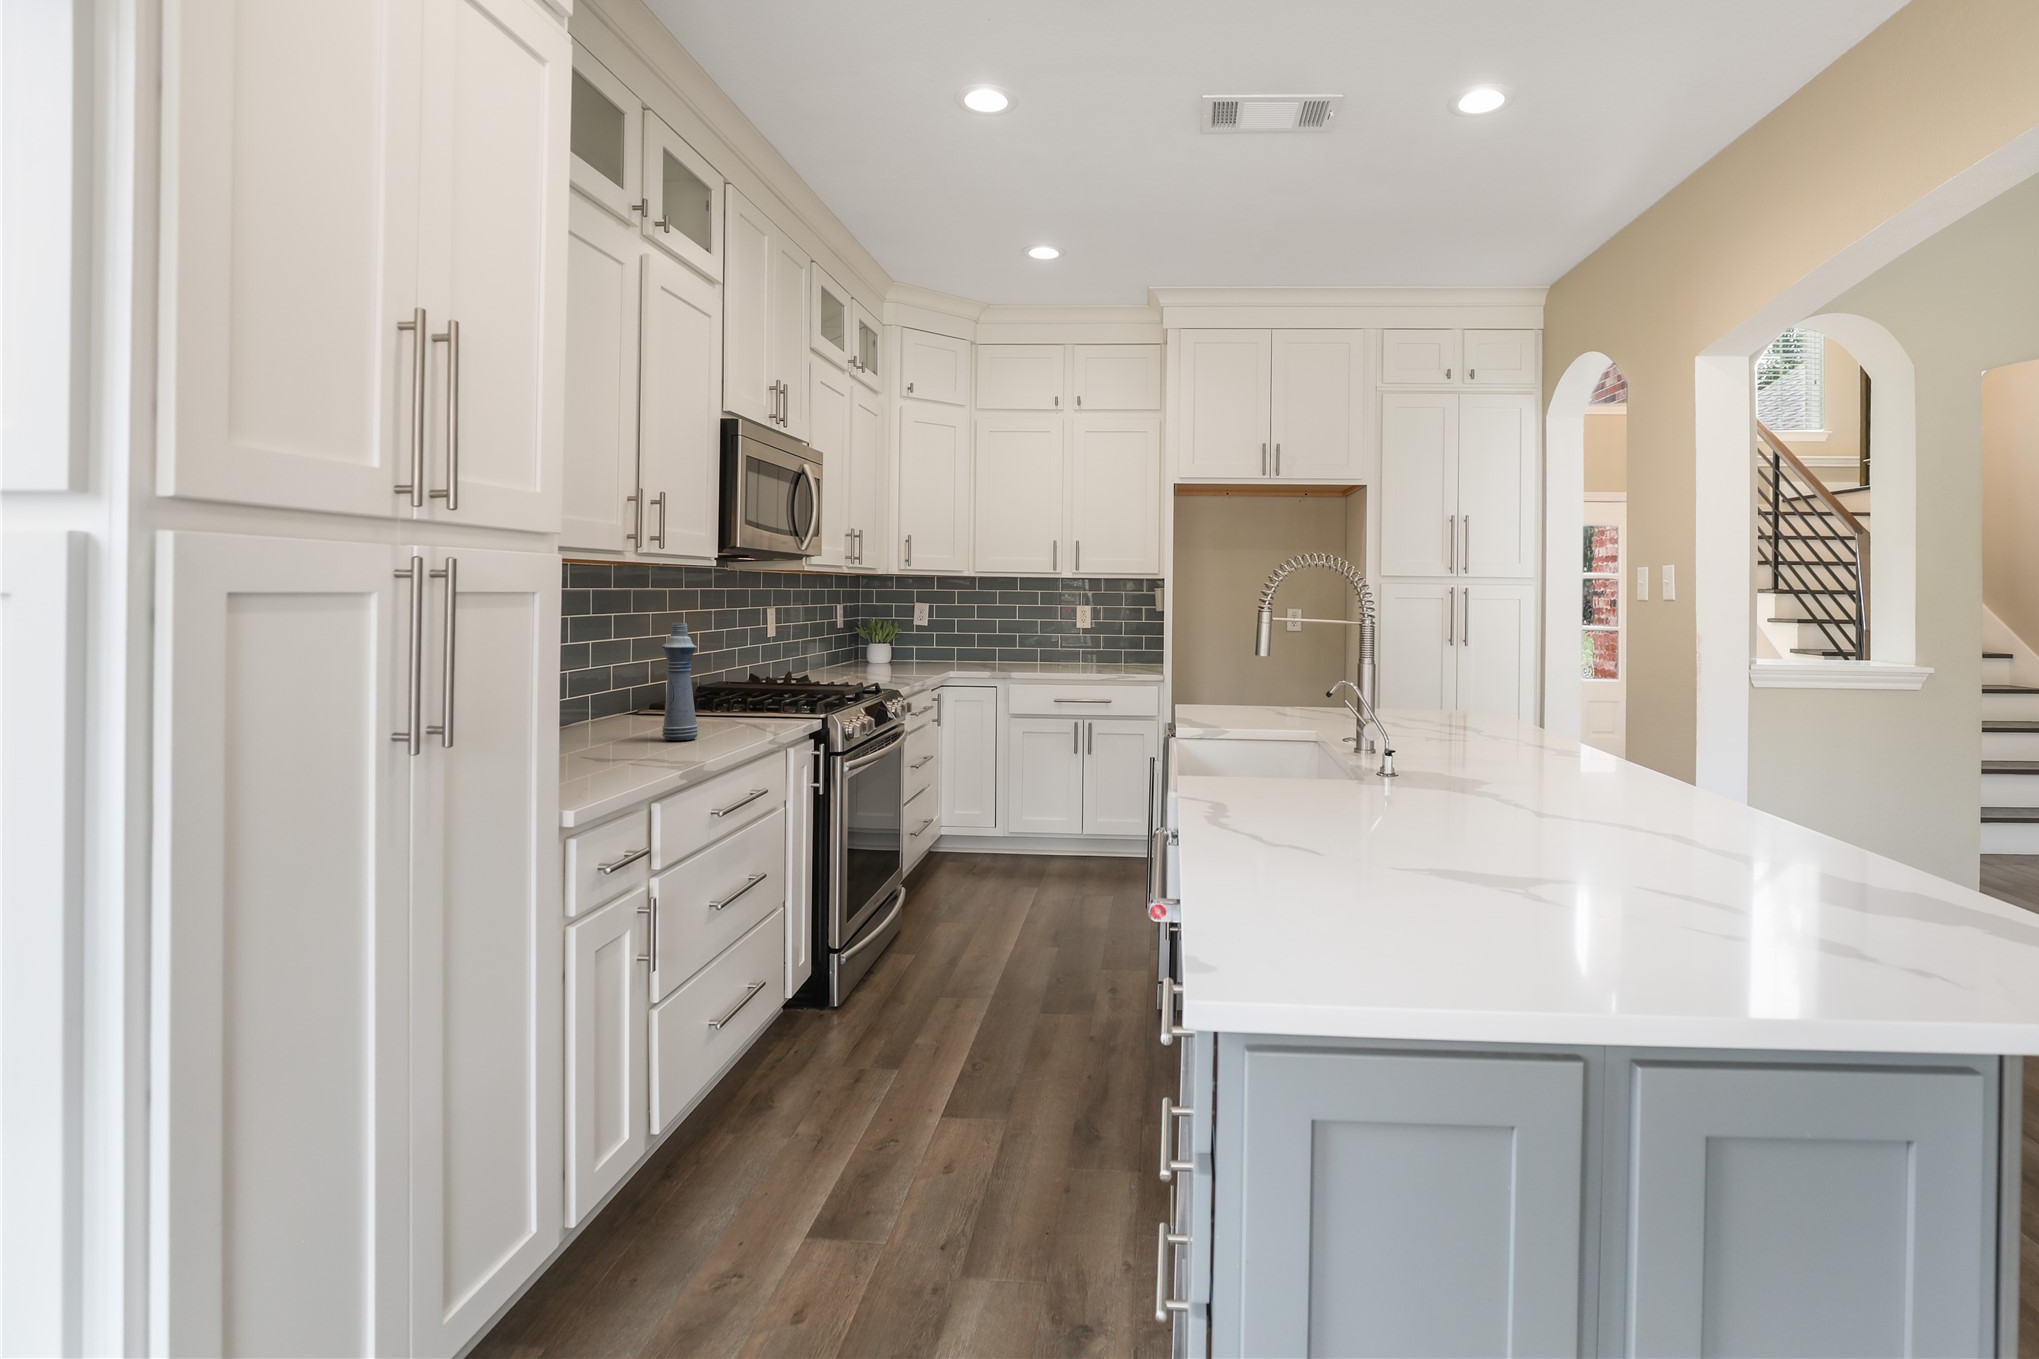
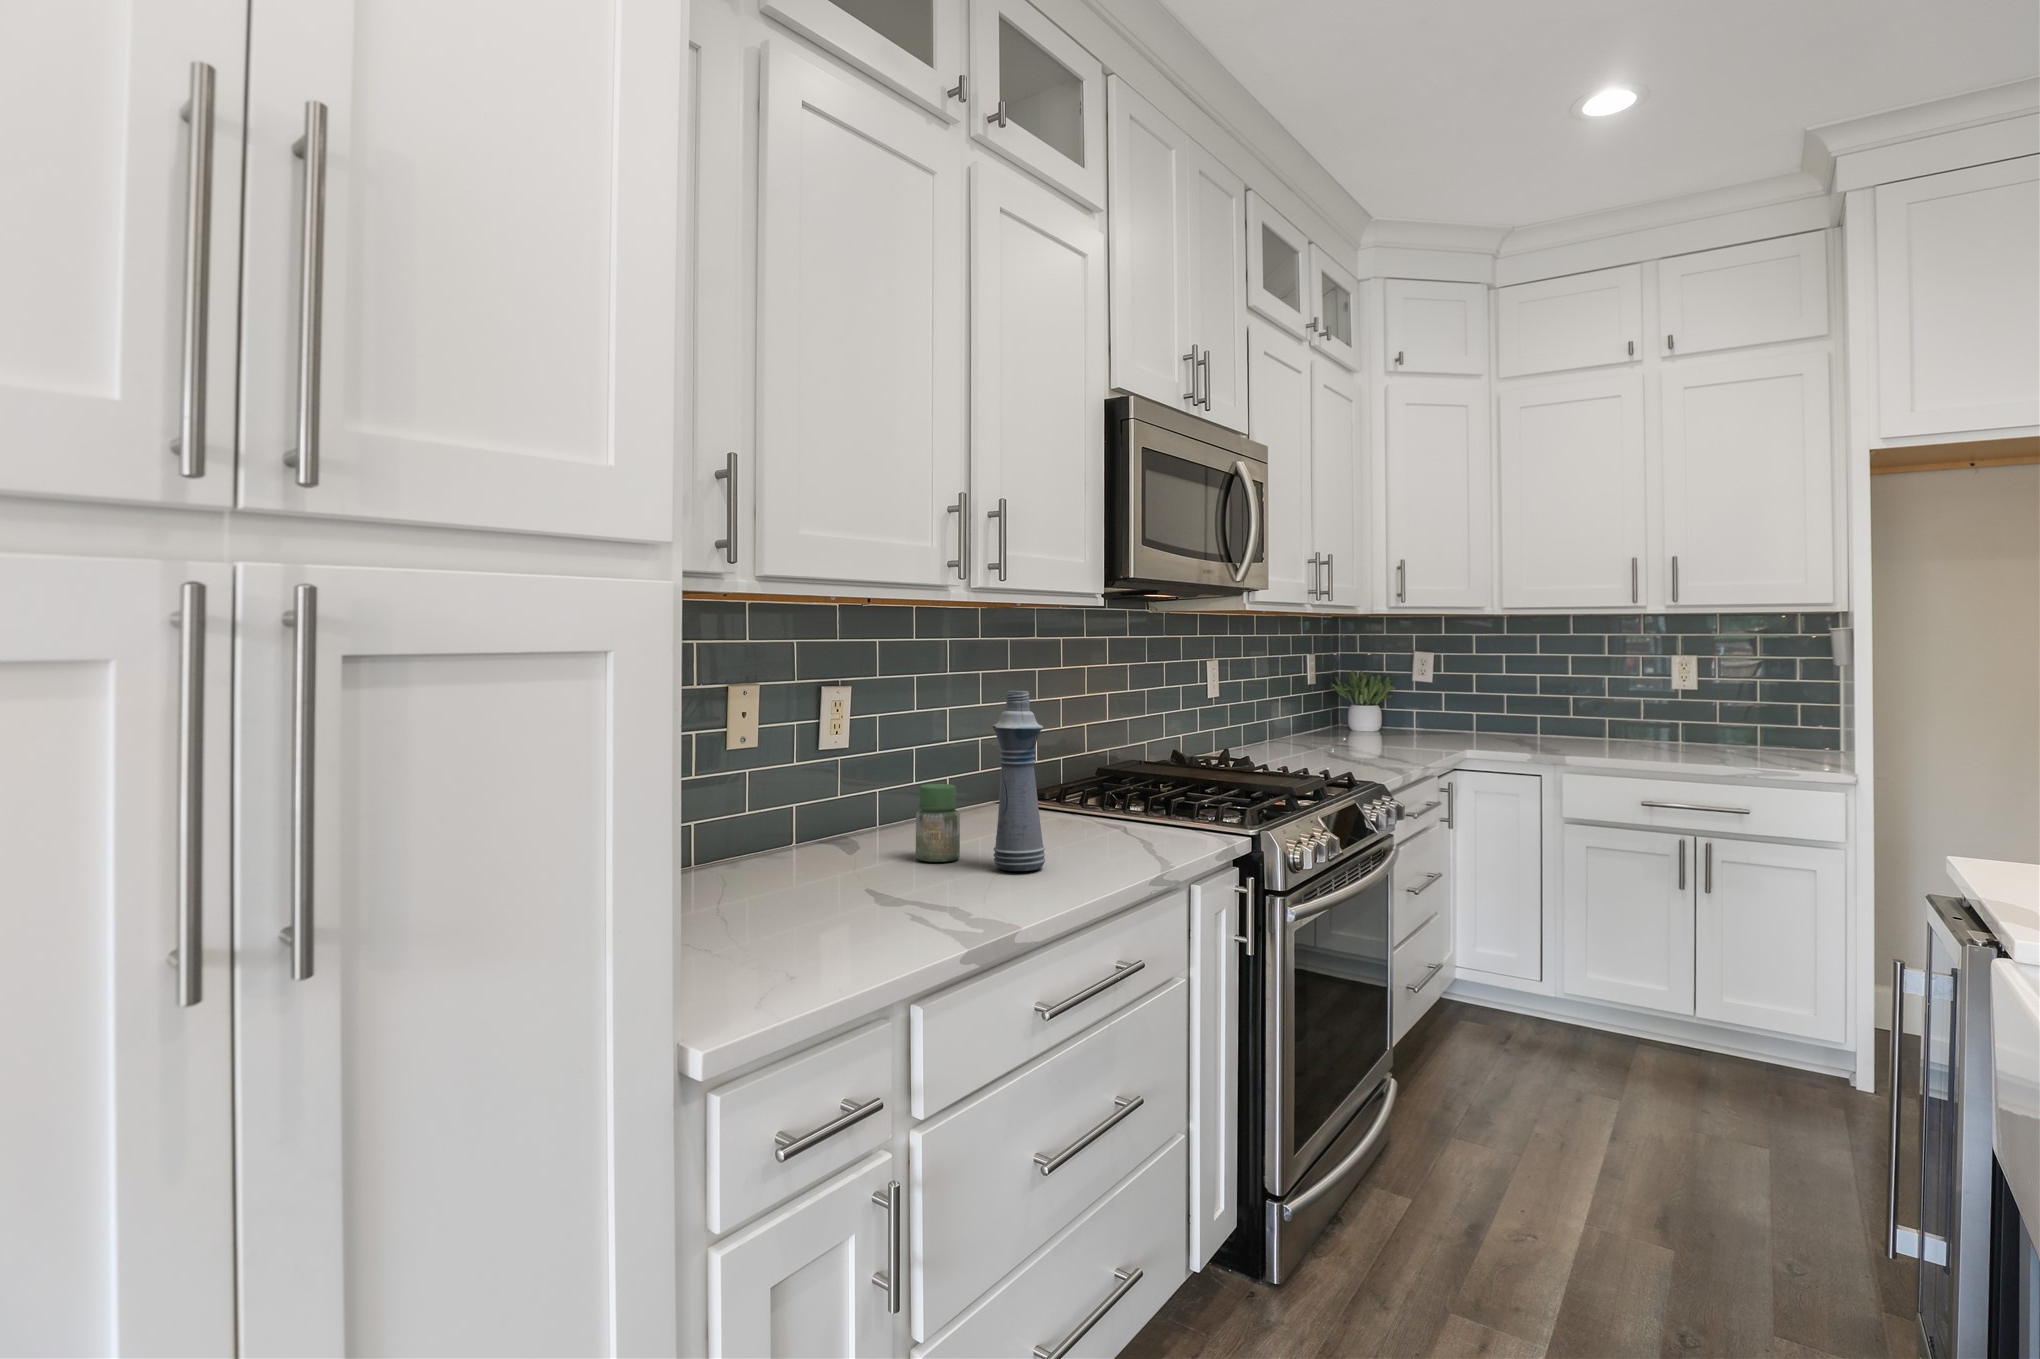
jar: none [599,688,632,740] -> present [916,784,960,862]

